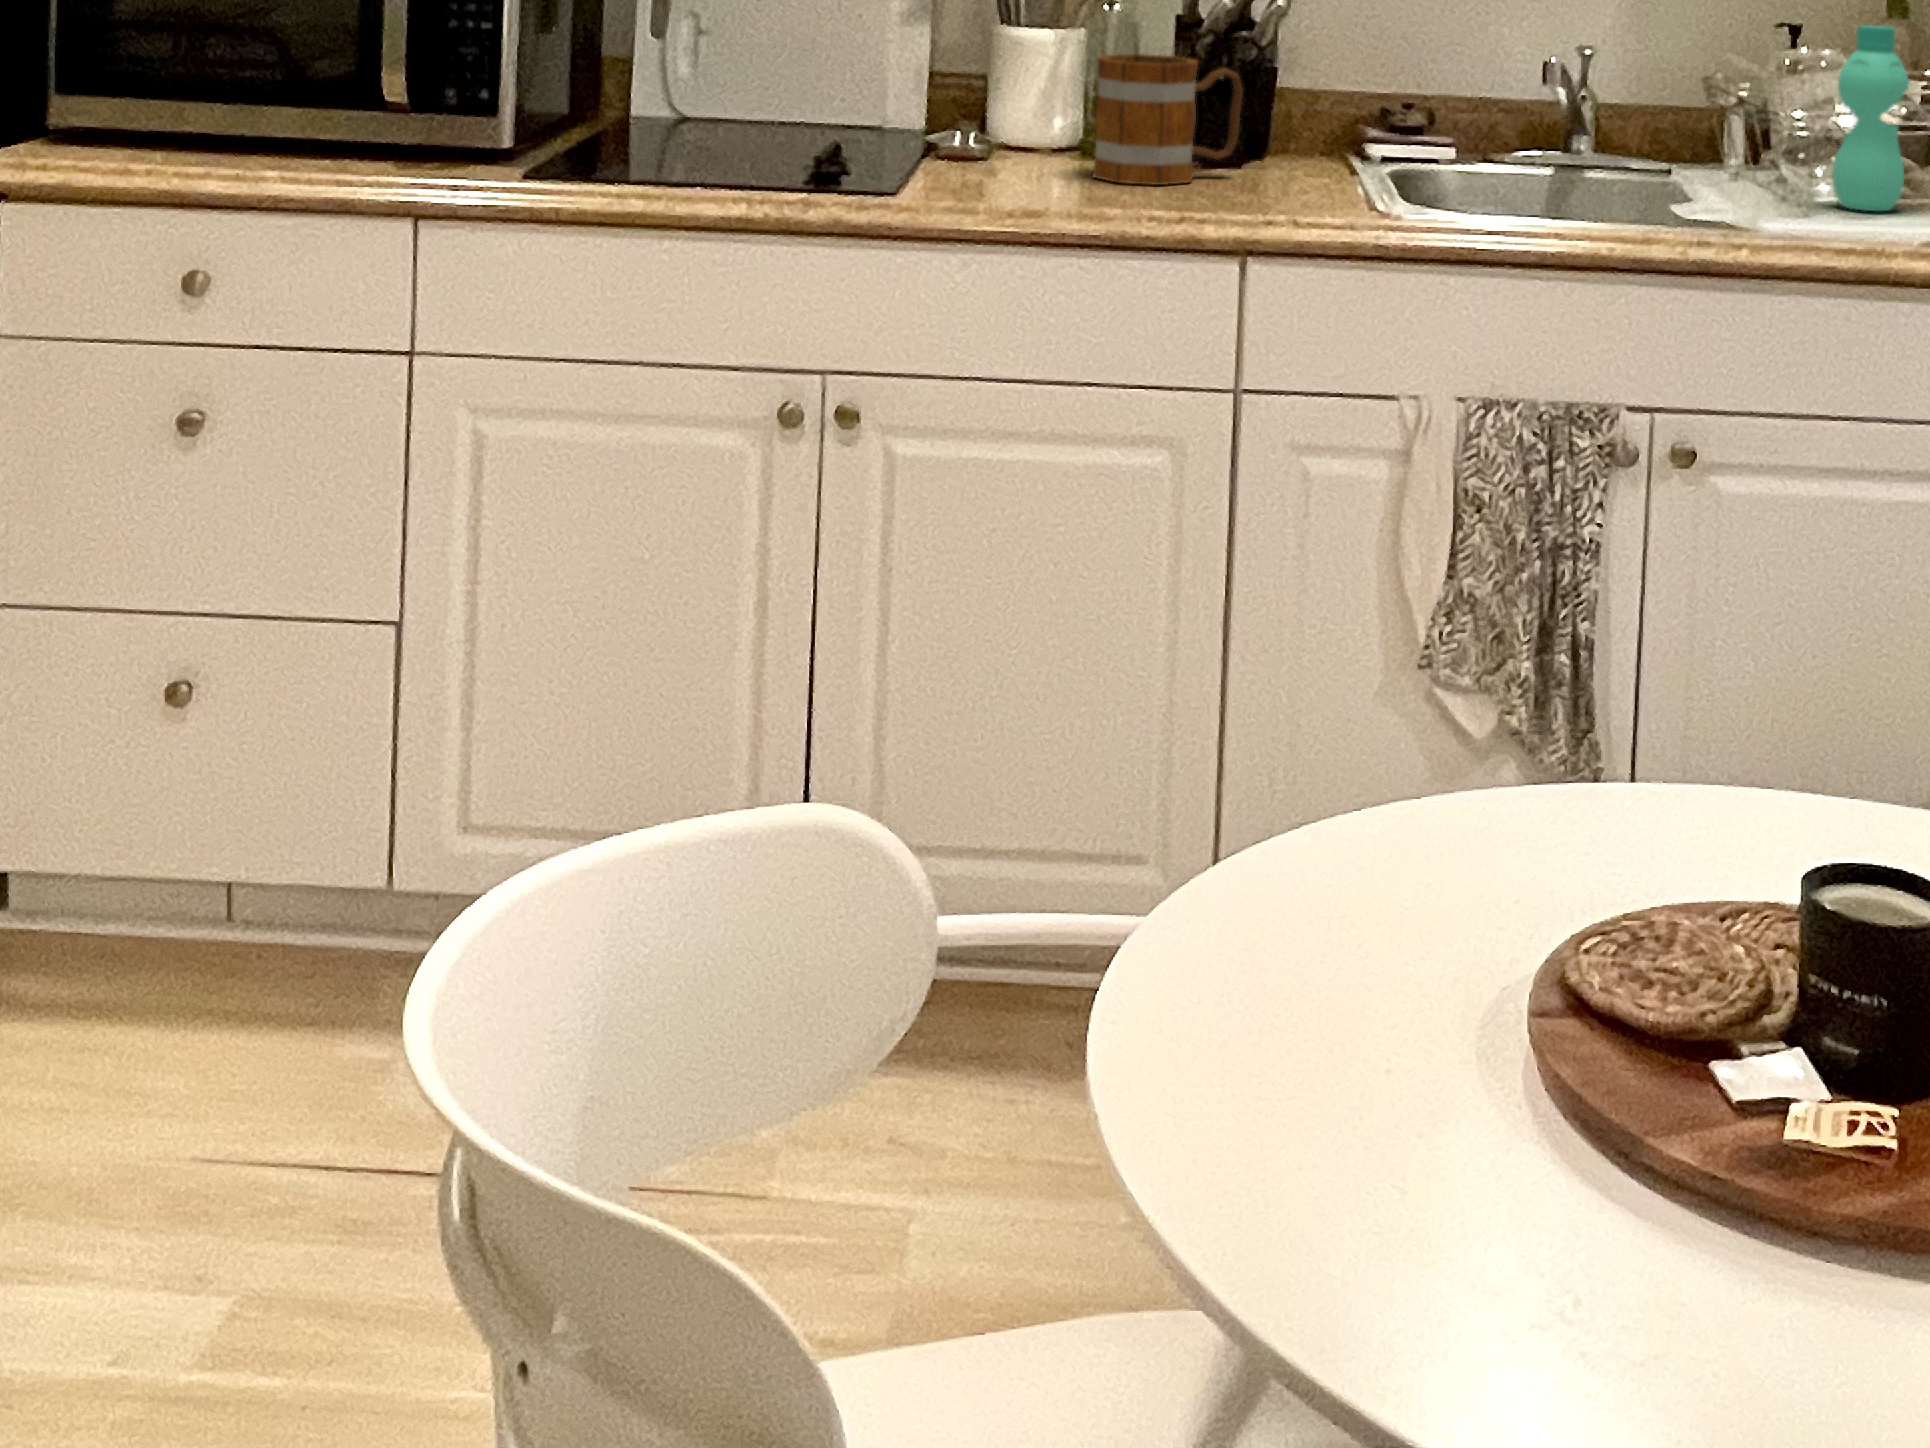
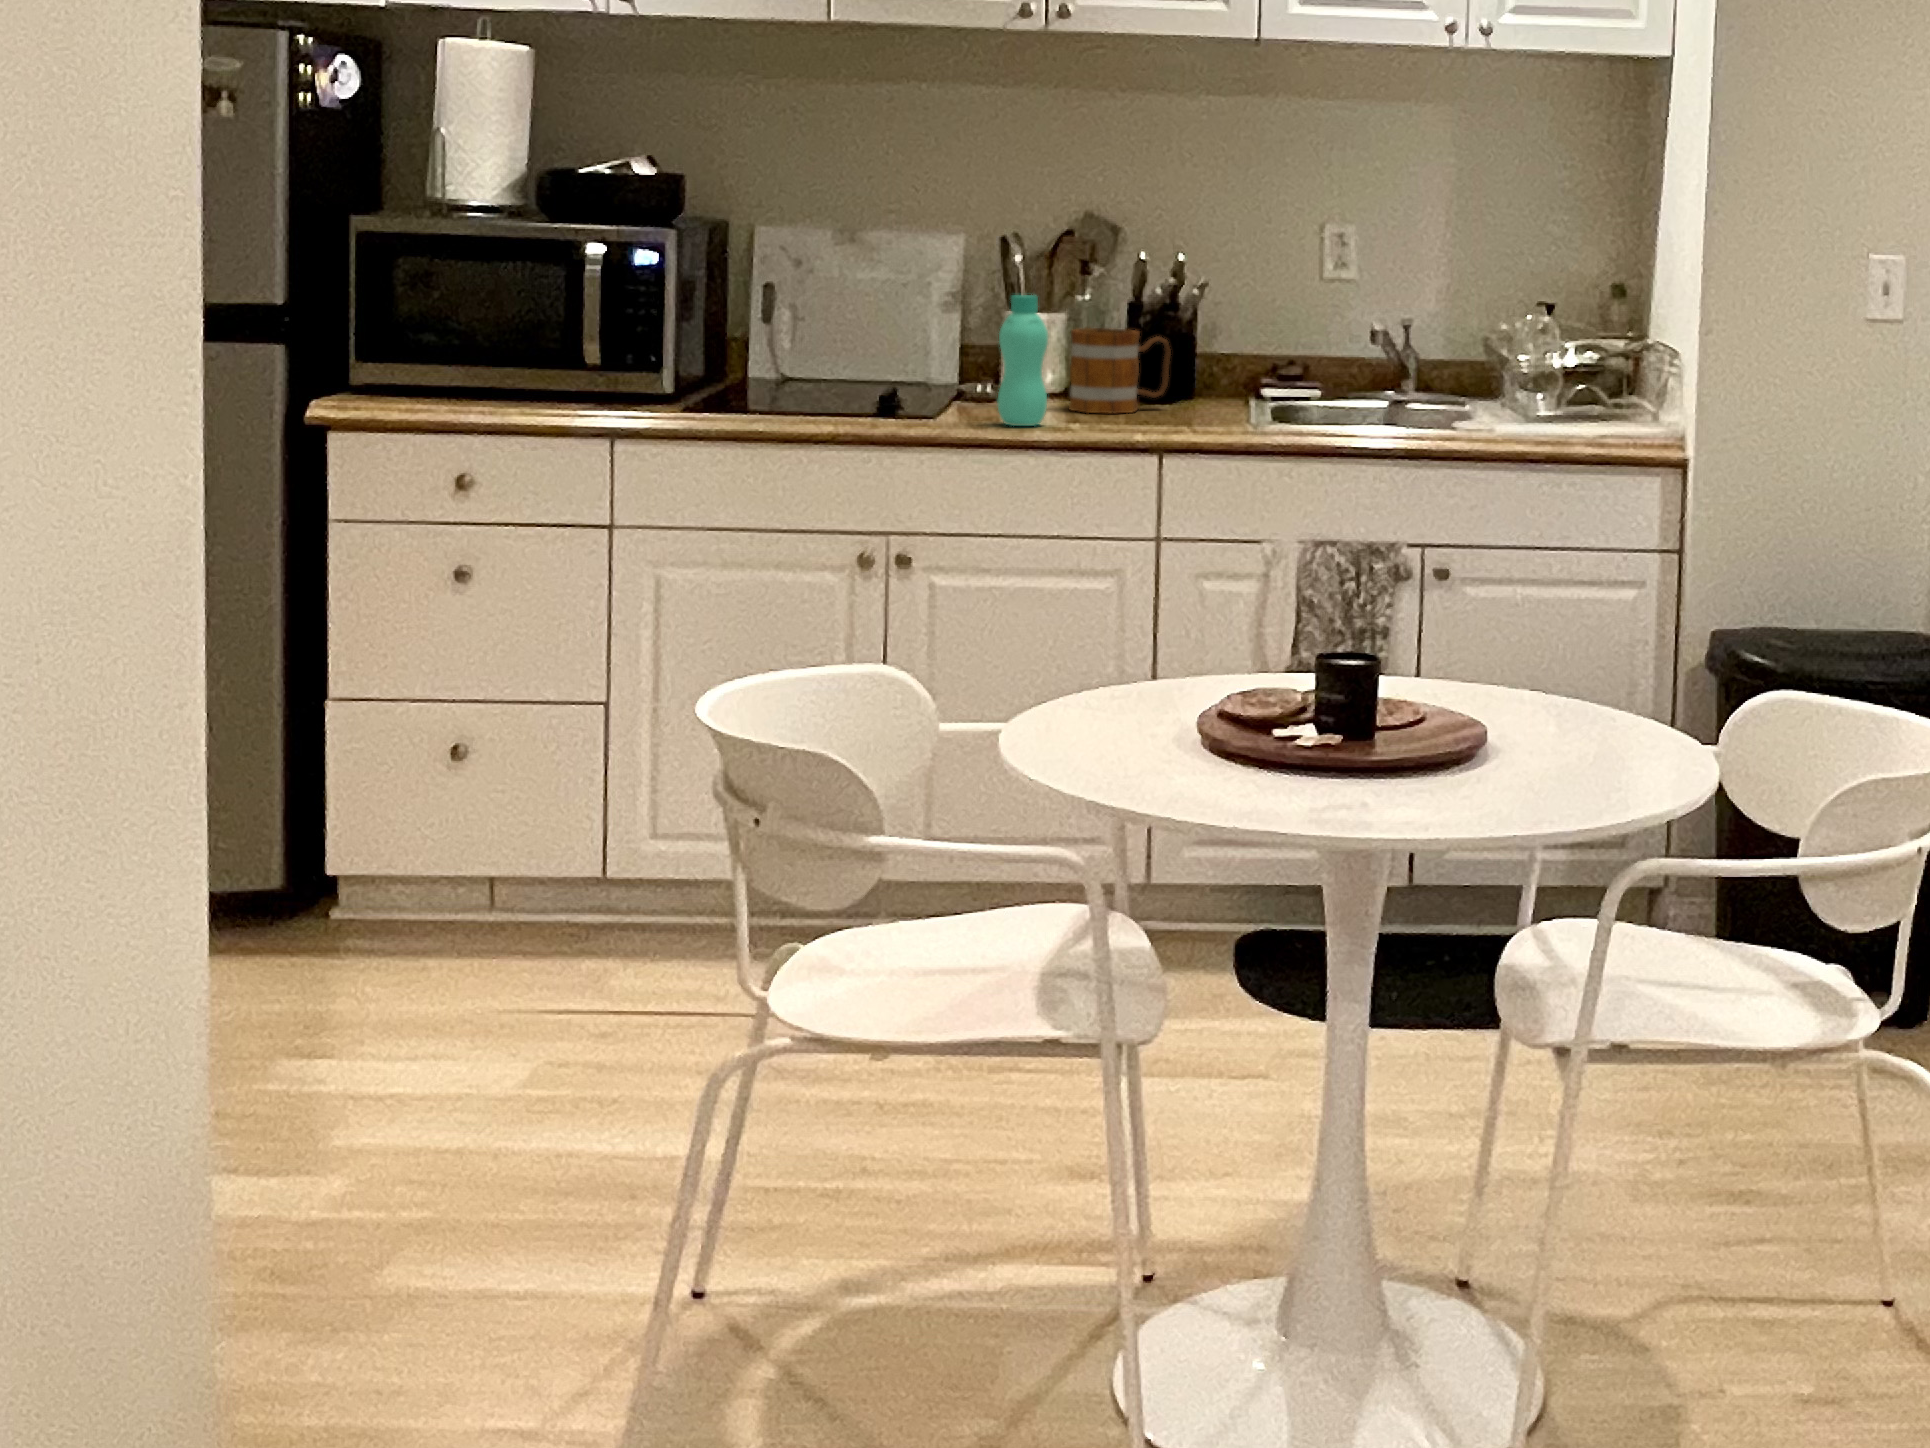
bottle: present [1832,25,1909,211] -> present [997,295,1048,426]

